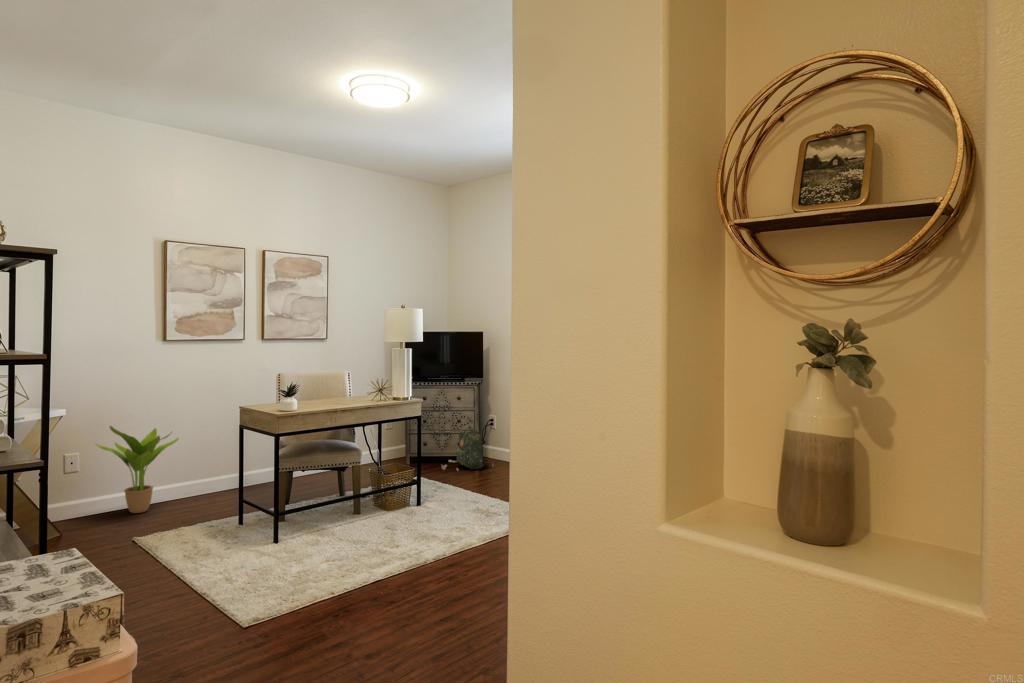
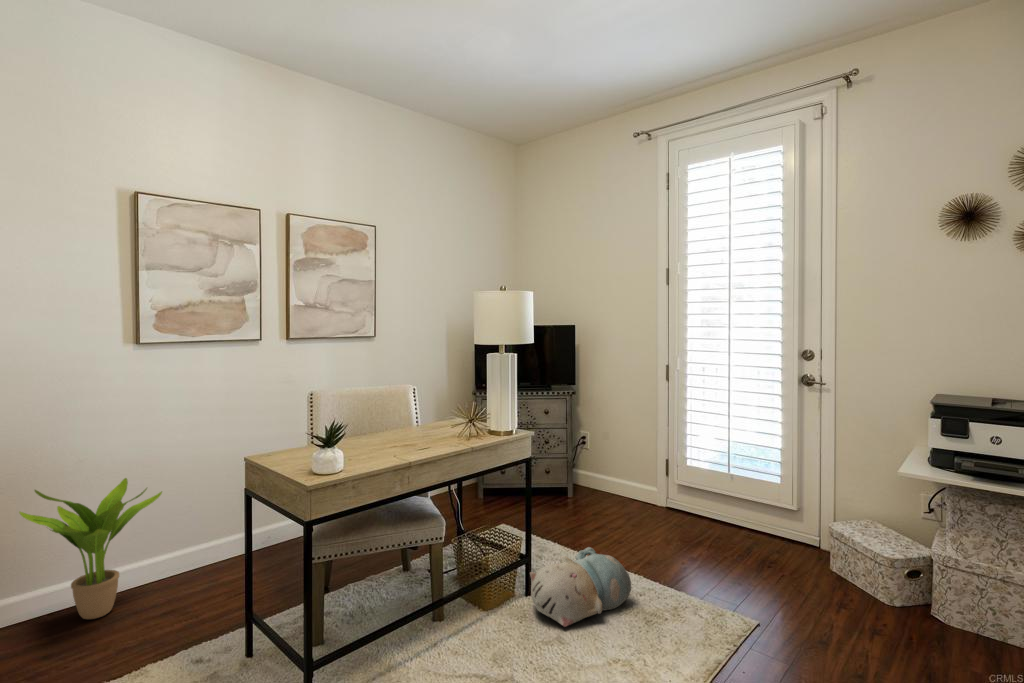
backpack: present [442,426,493,470] -> none [531,450,602,514]
plush toy: none [418,476,485,516] -> present [530,547,631,627]

